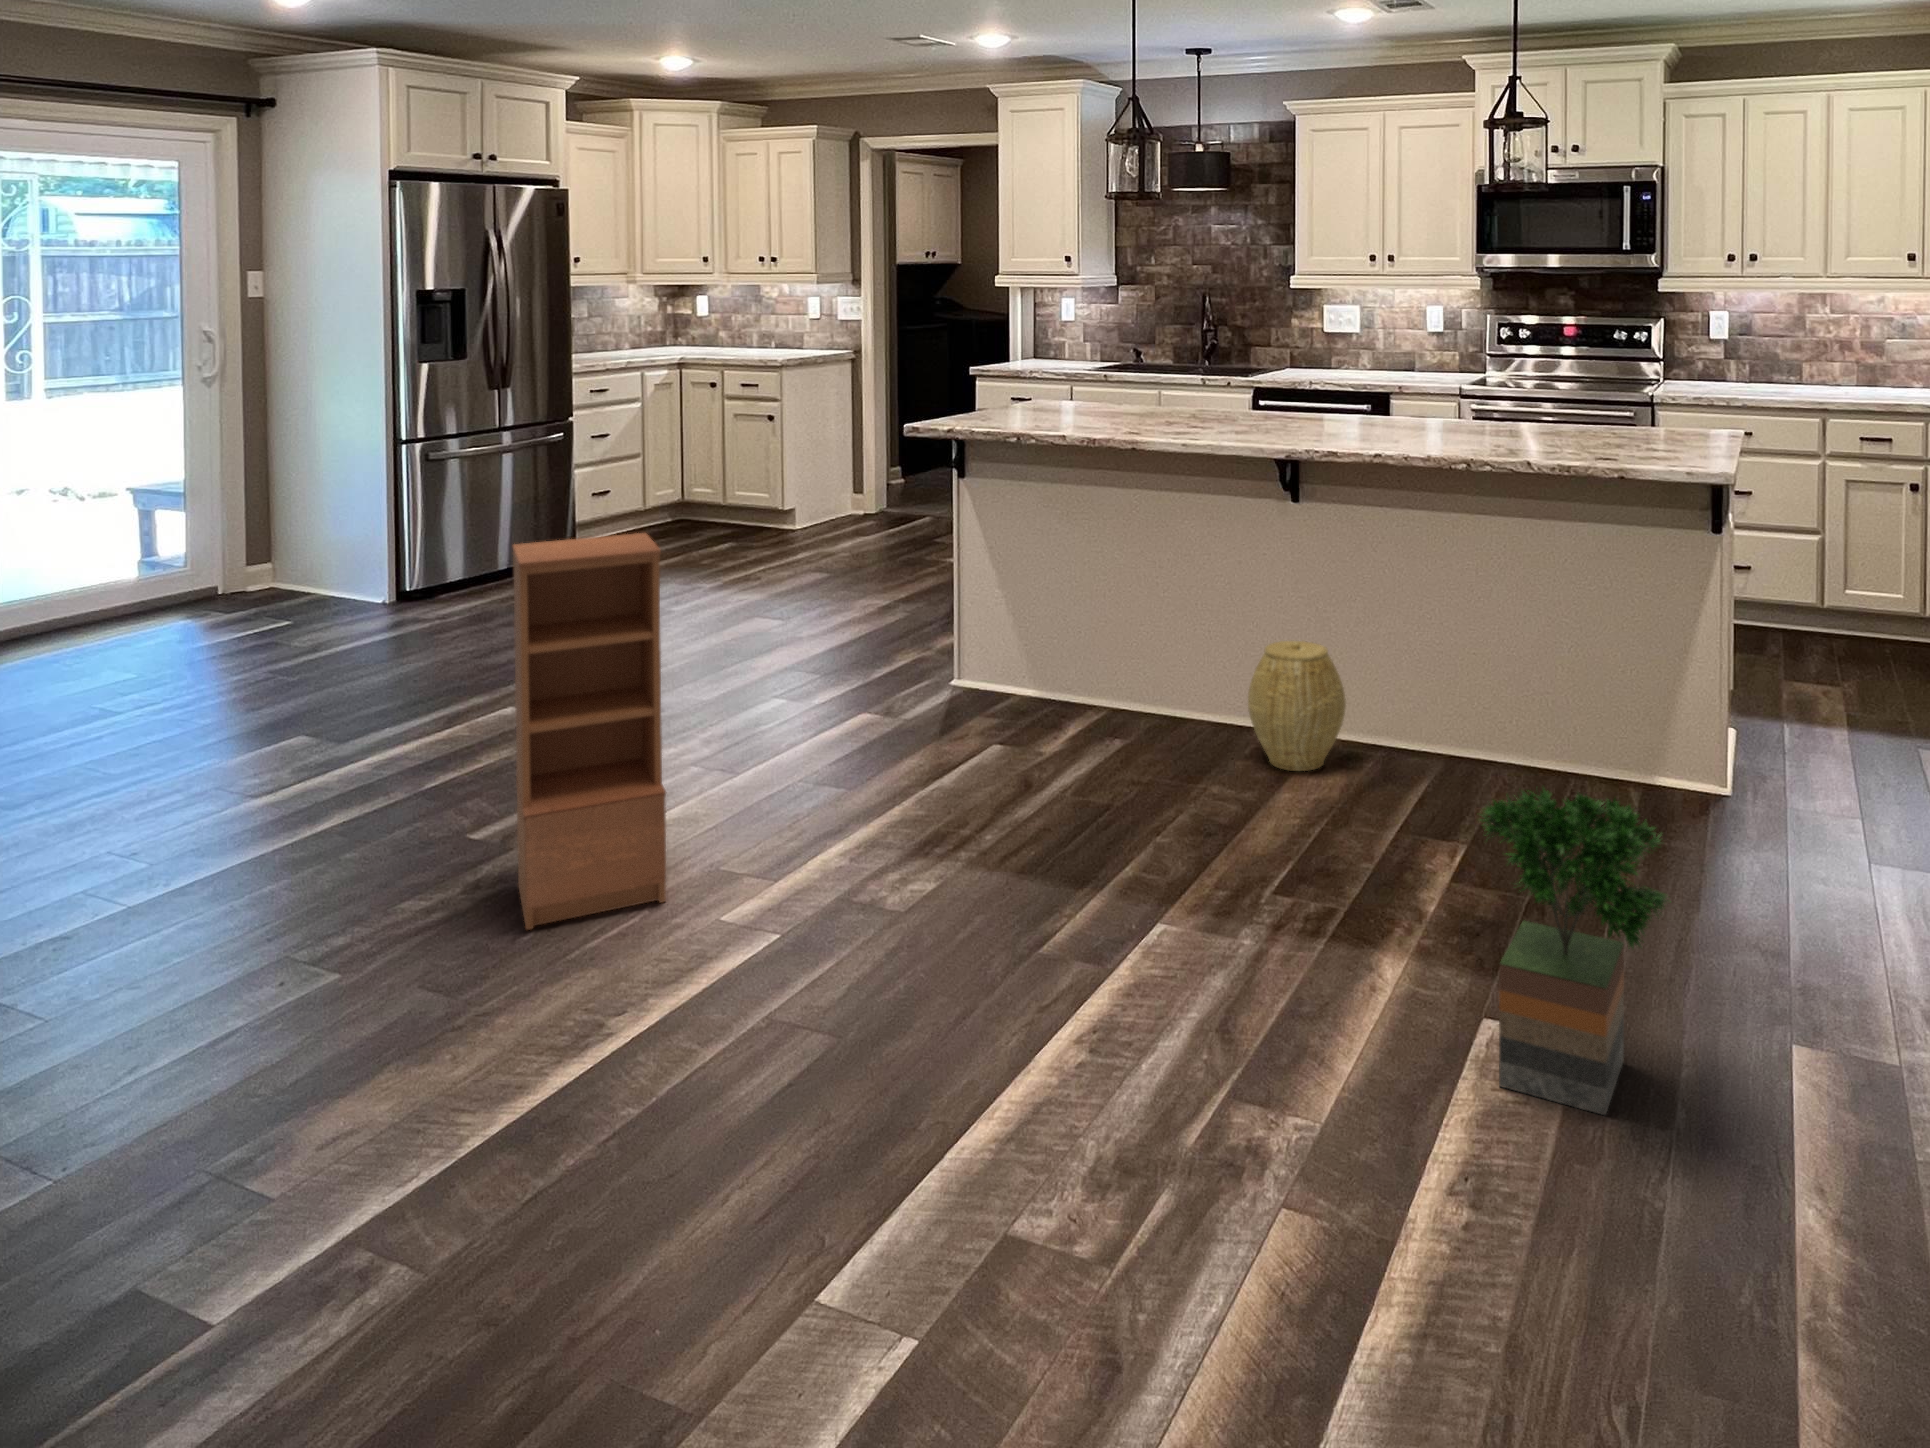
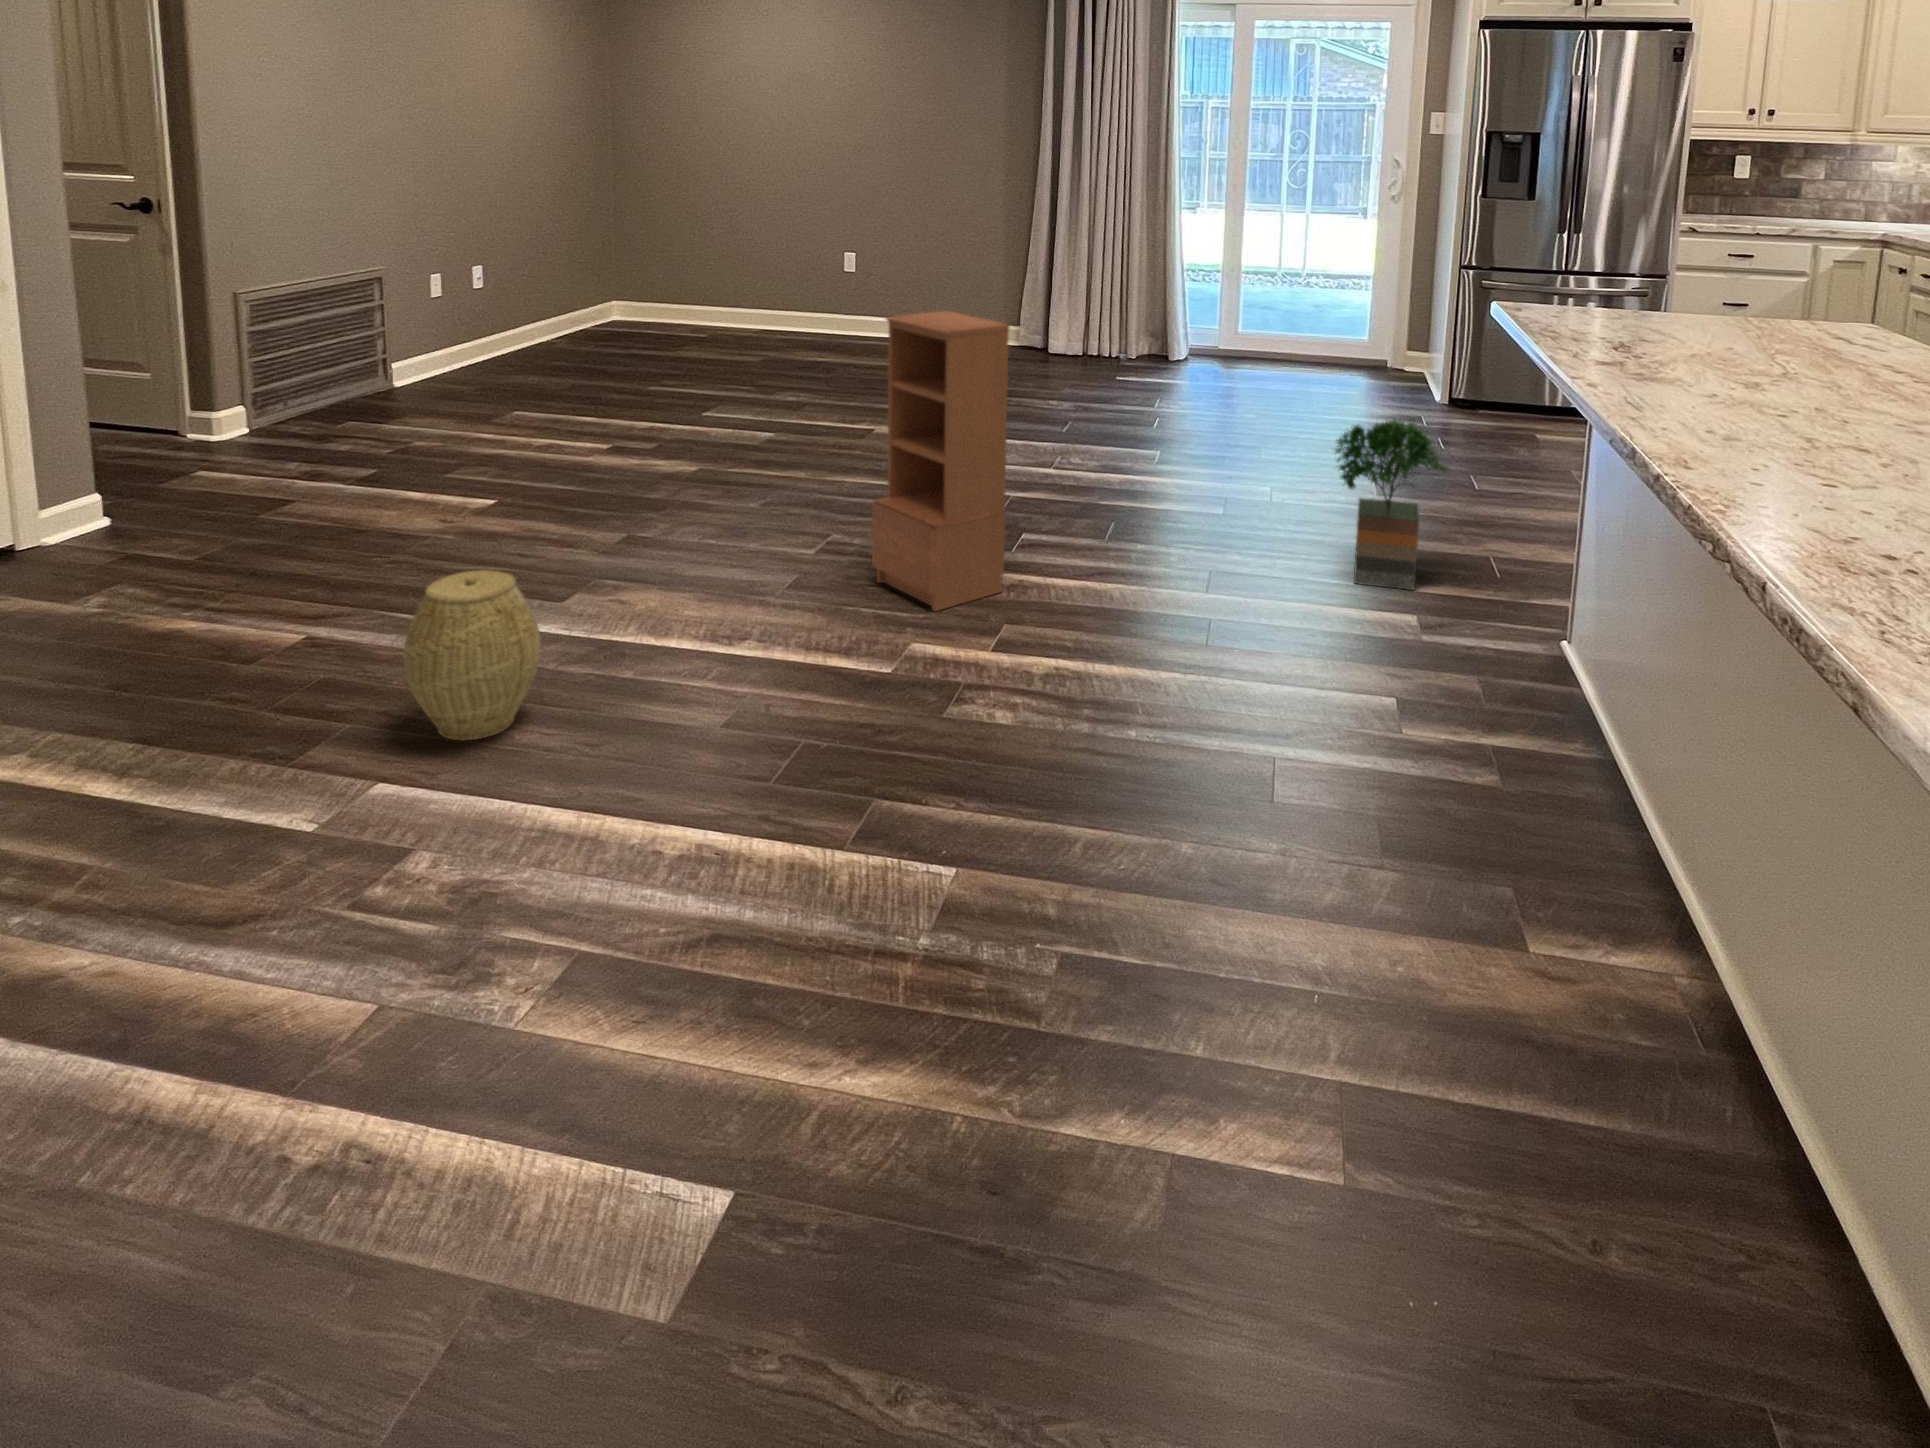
woven basket: present [1248,641,1346,771] -> present [403,570,541,740]
potted tree: present [1480,788,1671,1115] -> present [1336,419,1449,590]

